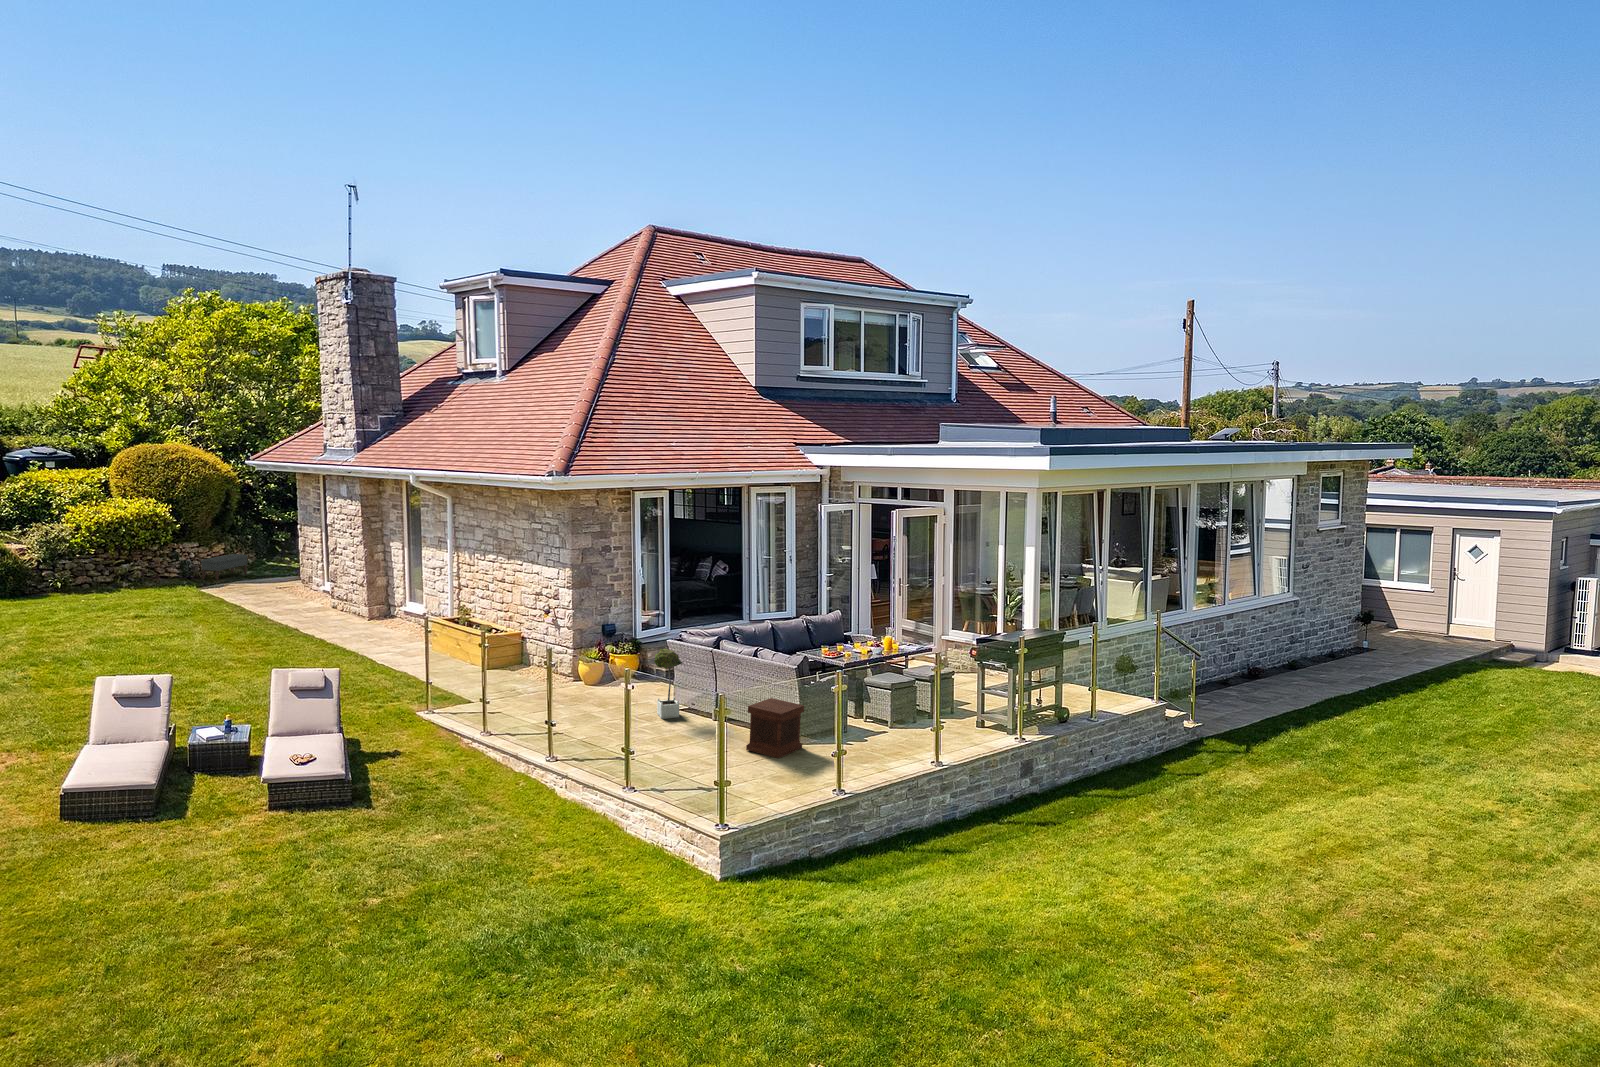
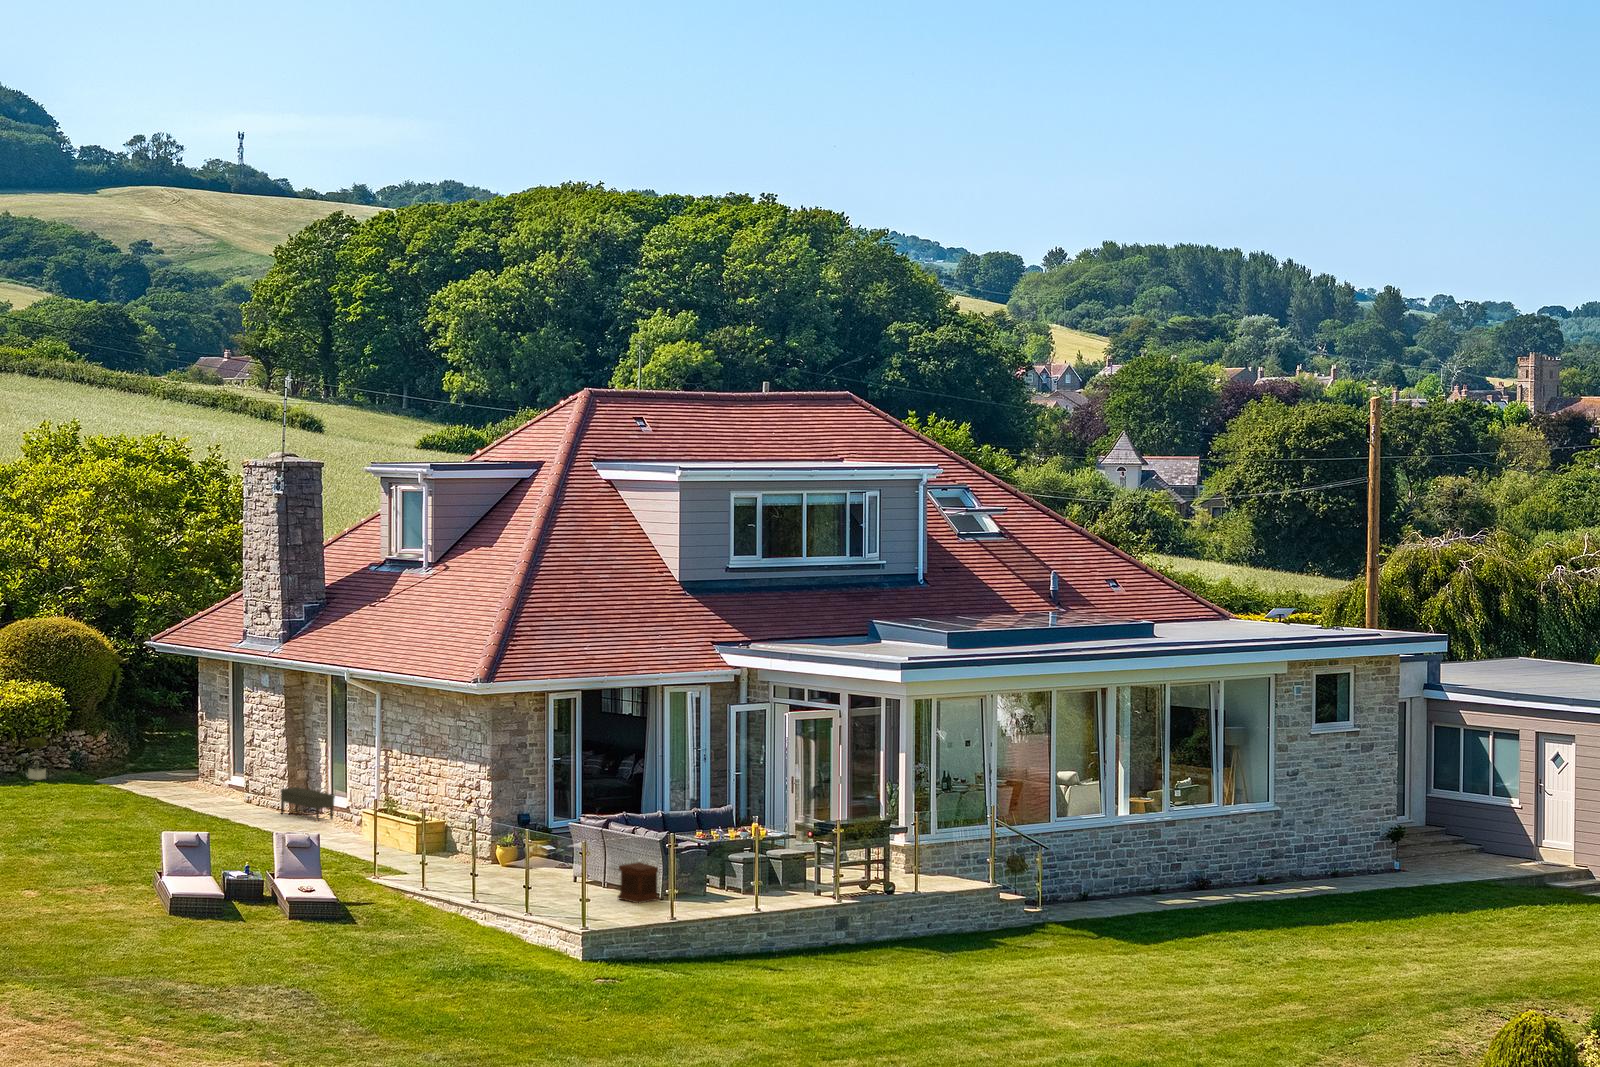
bench: present [201,554,248,580] -> present [280,787,335,821]
potted tree: present [654,648,683,719] -> present [27,737,46,780]

